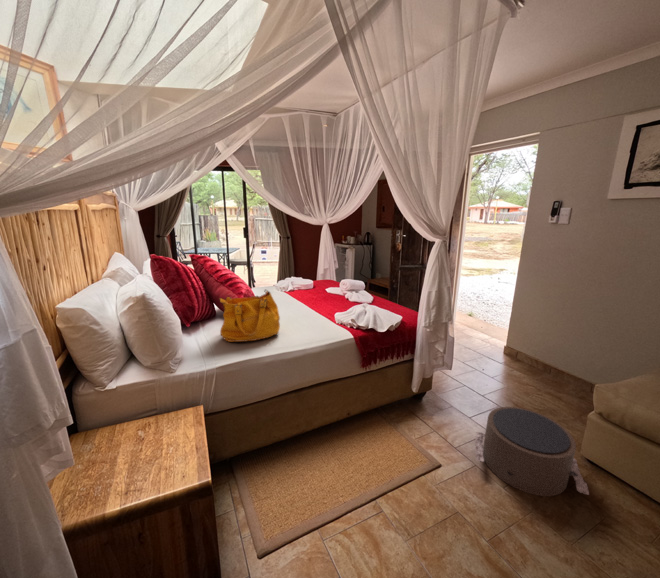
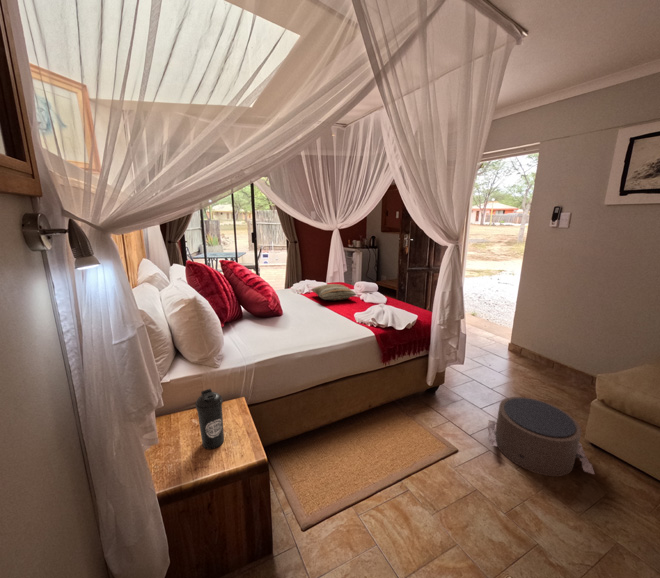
pillow: none [293,282,341,299] -> present [312,284,356,300]
handbag: present [220,290,280,342] -> none [253,292,307,340]
water bottle: none [132,398,169,467] -> present [195,389,224,449]

